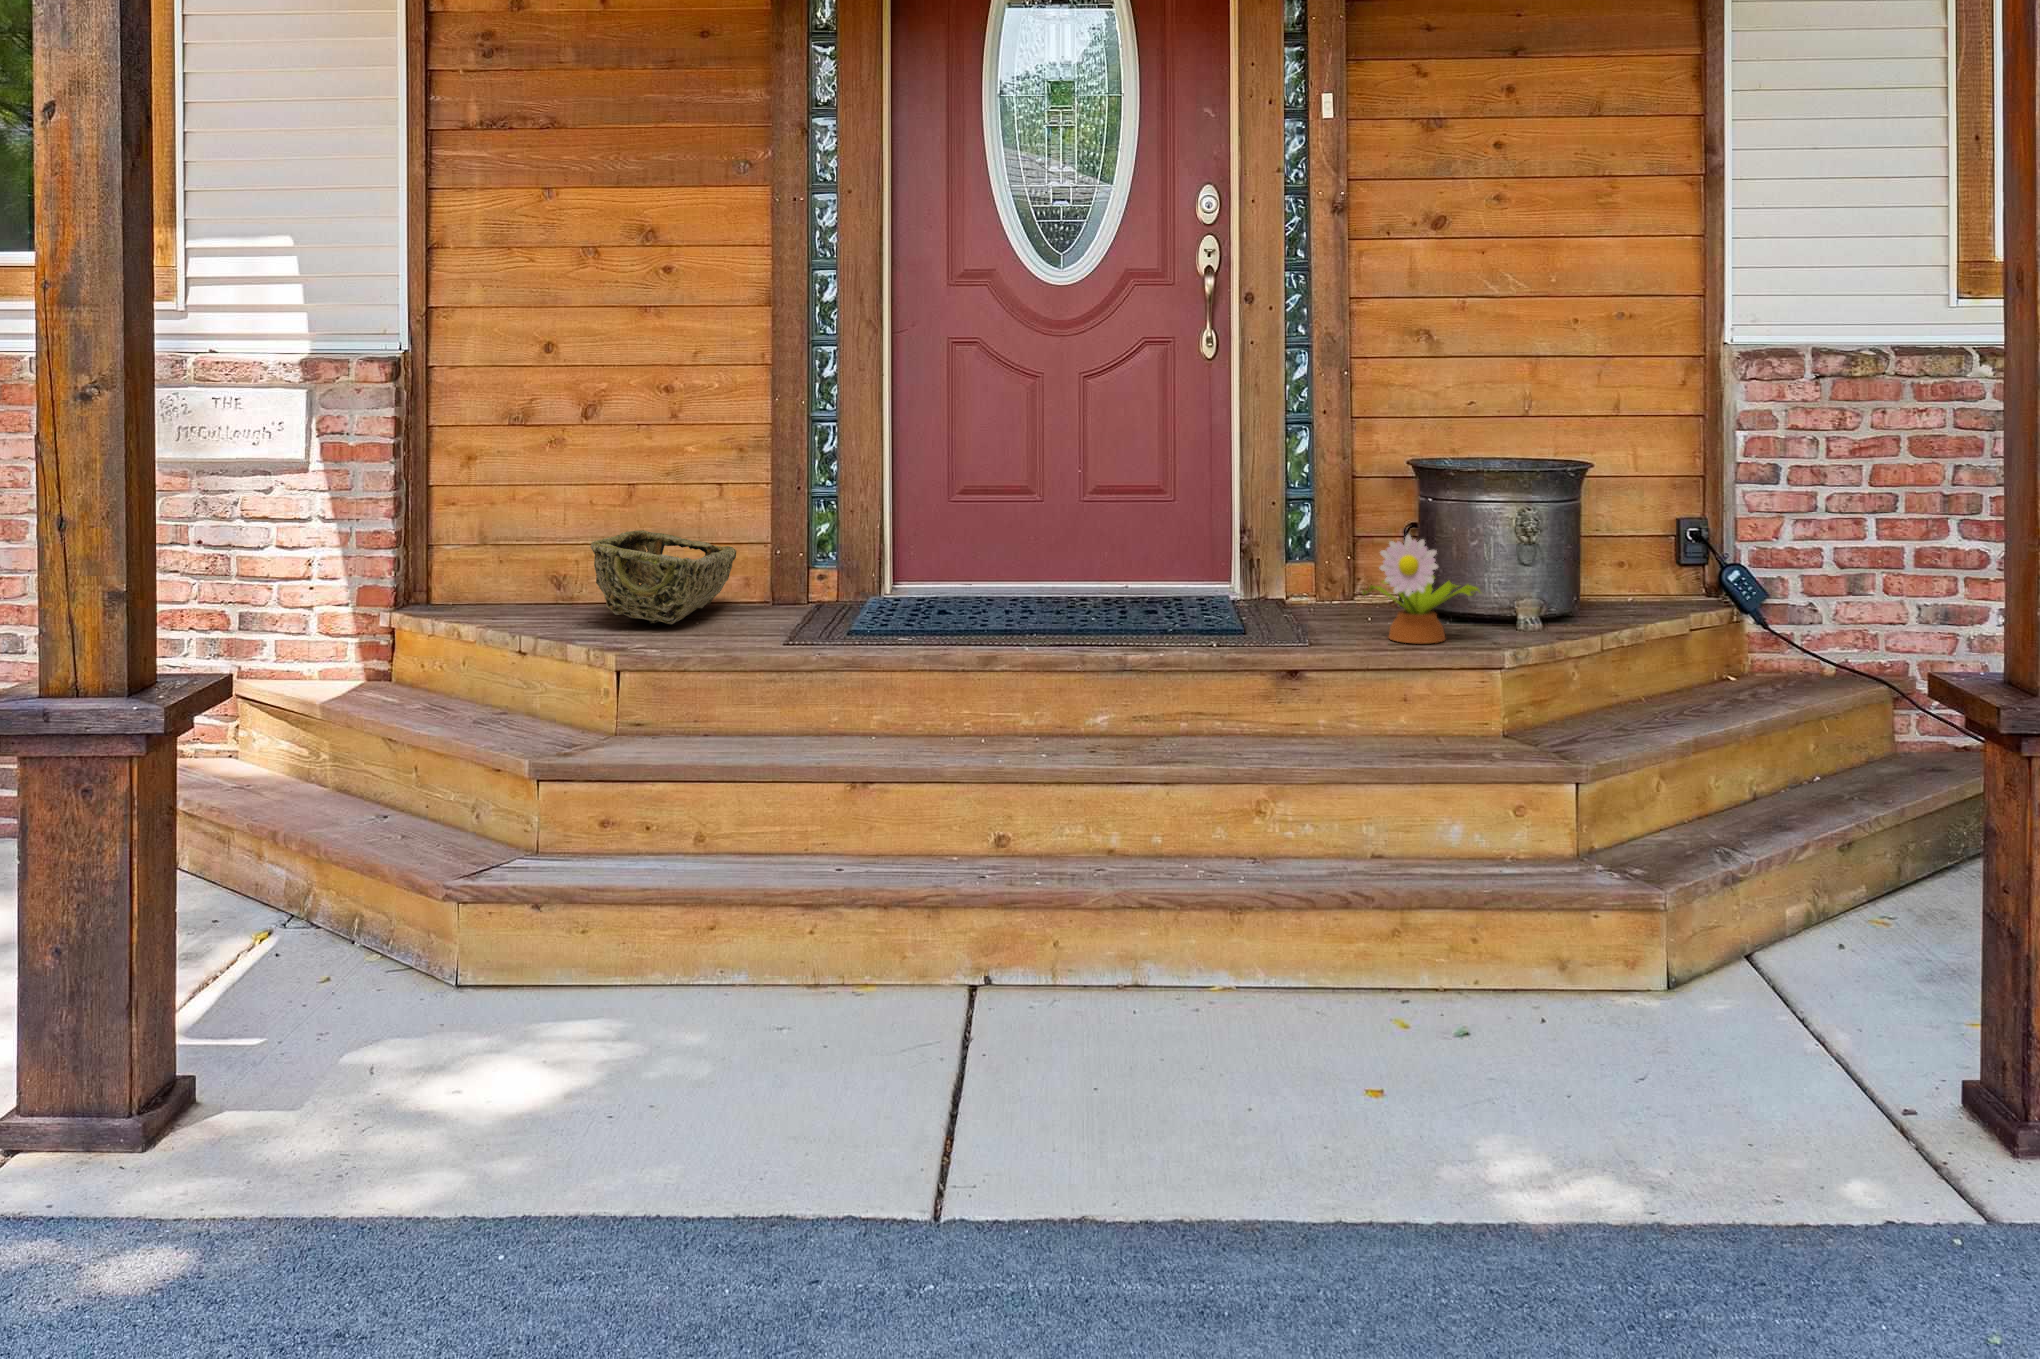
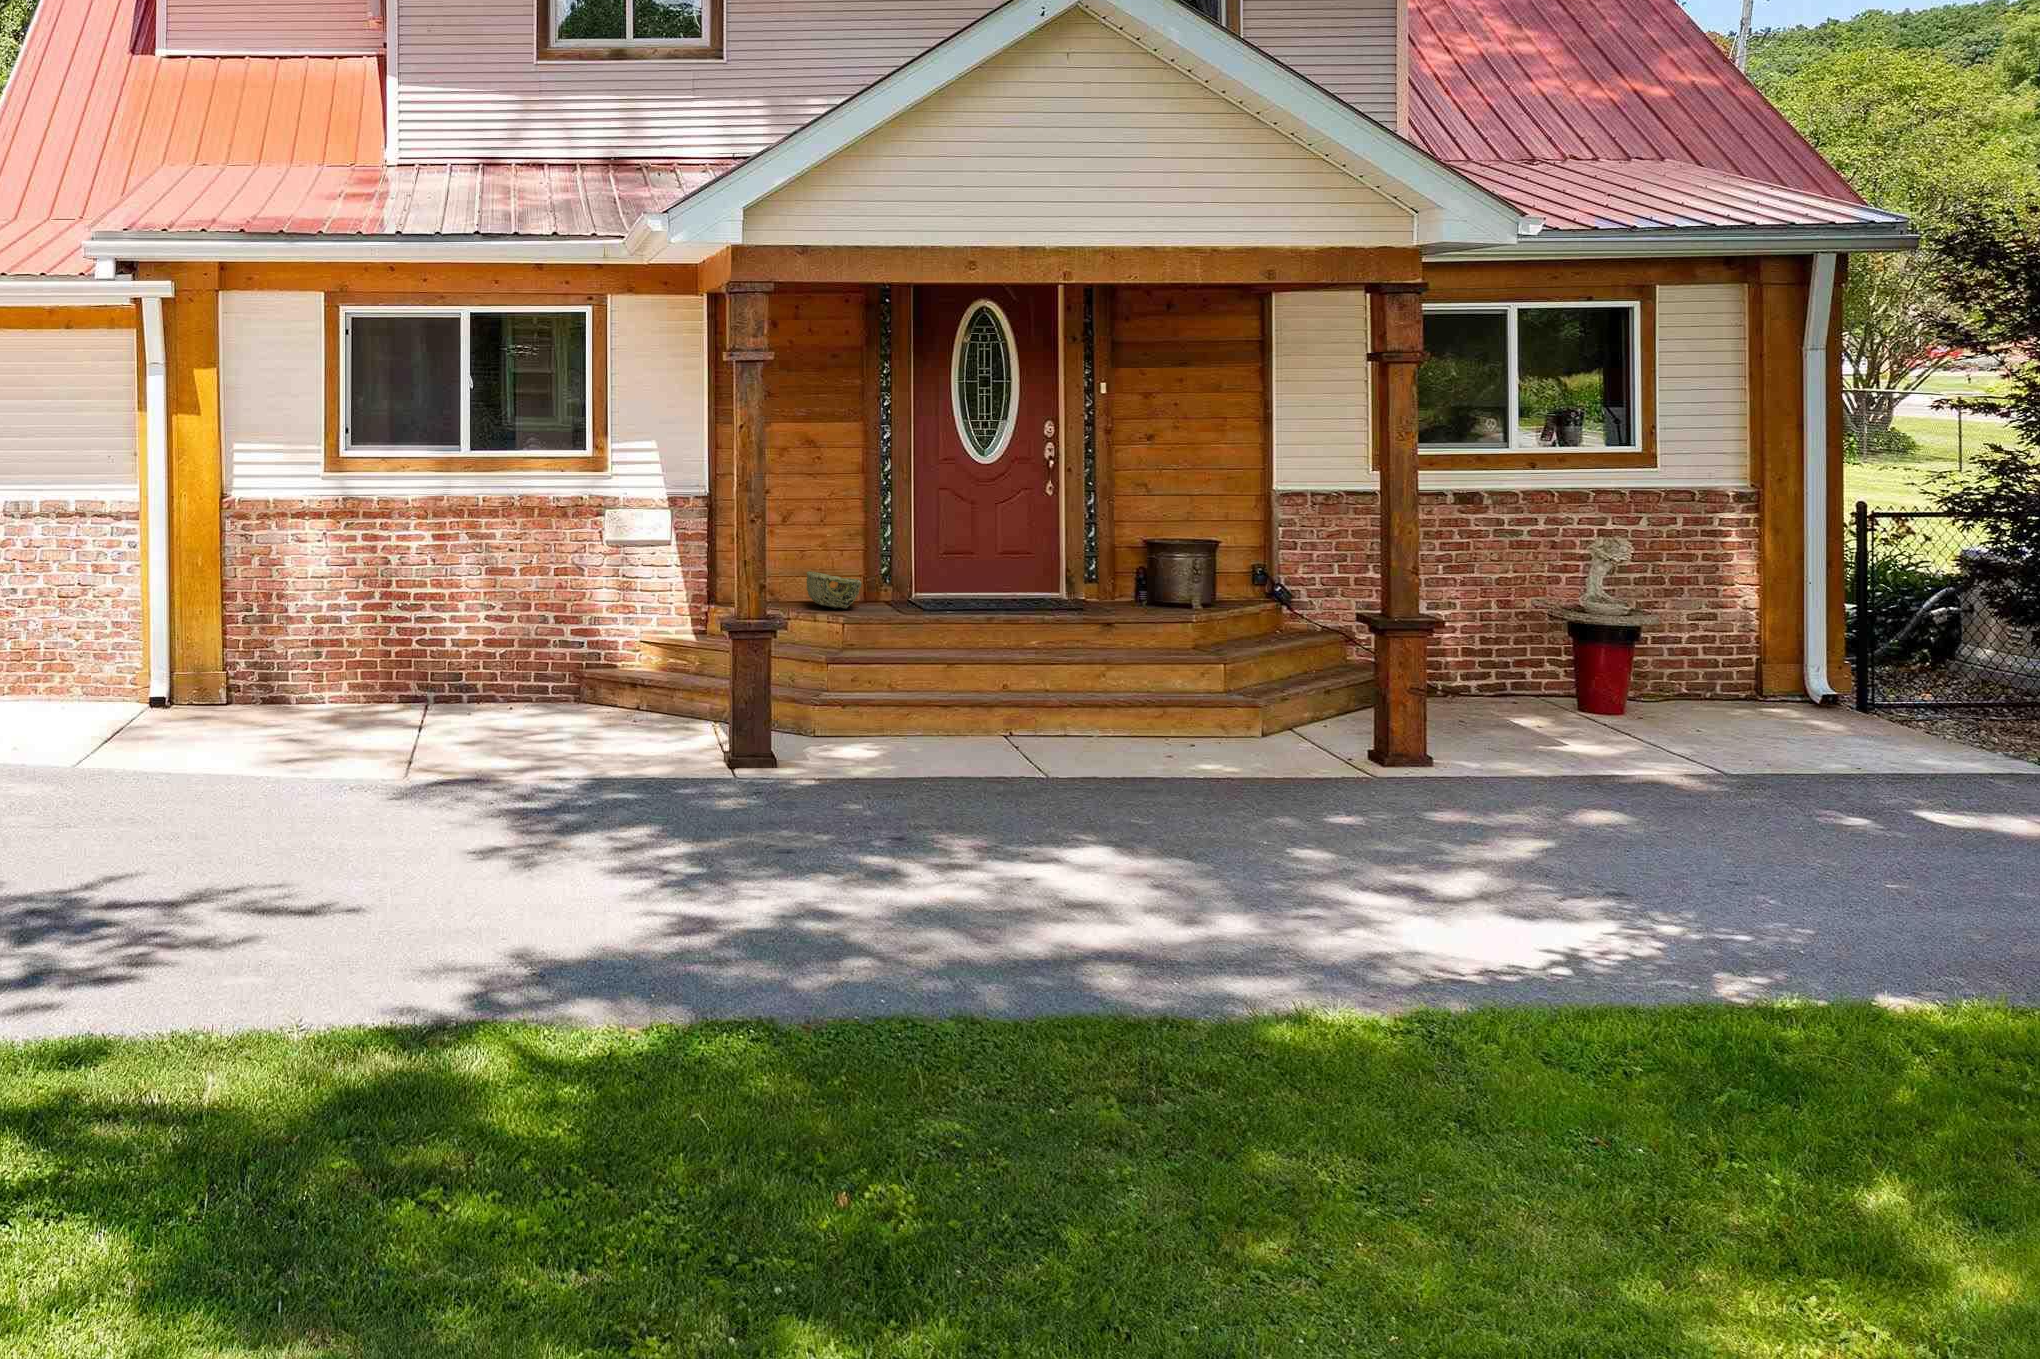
decorative plant: present [1361,535,1481,643] -> none [1137,569,1187,613]

